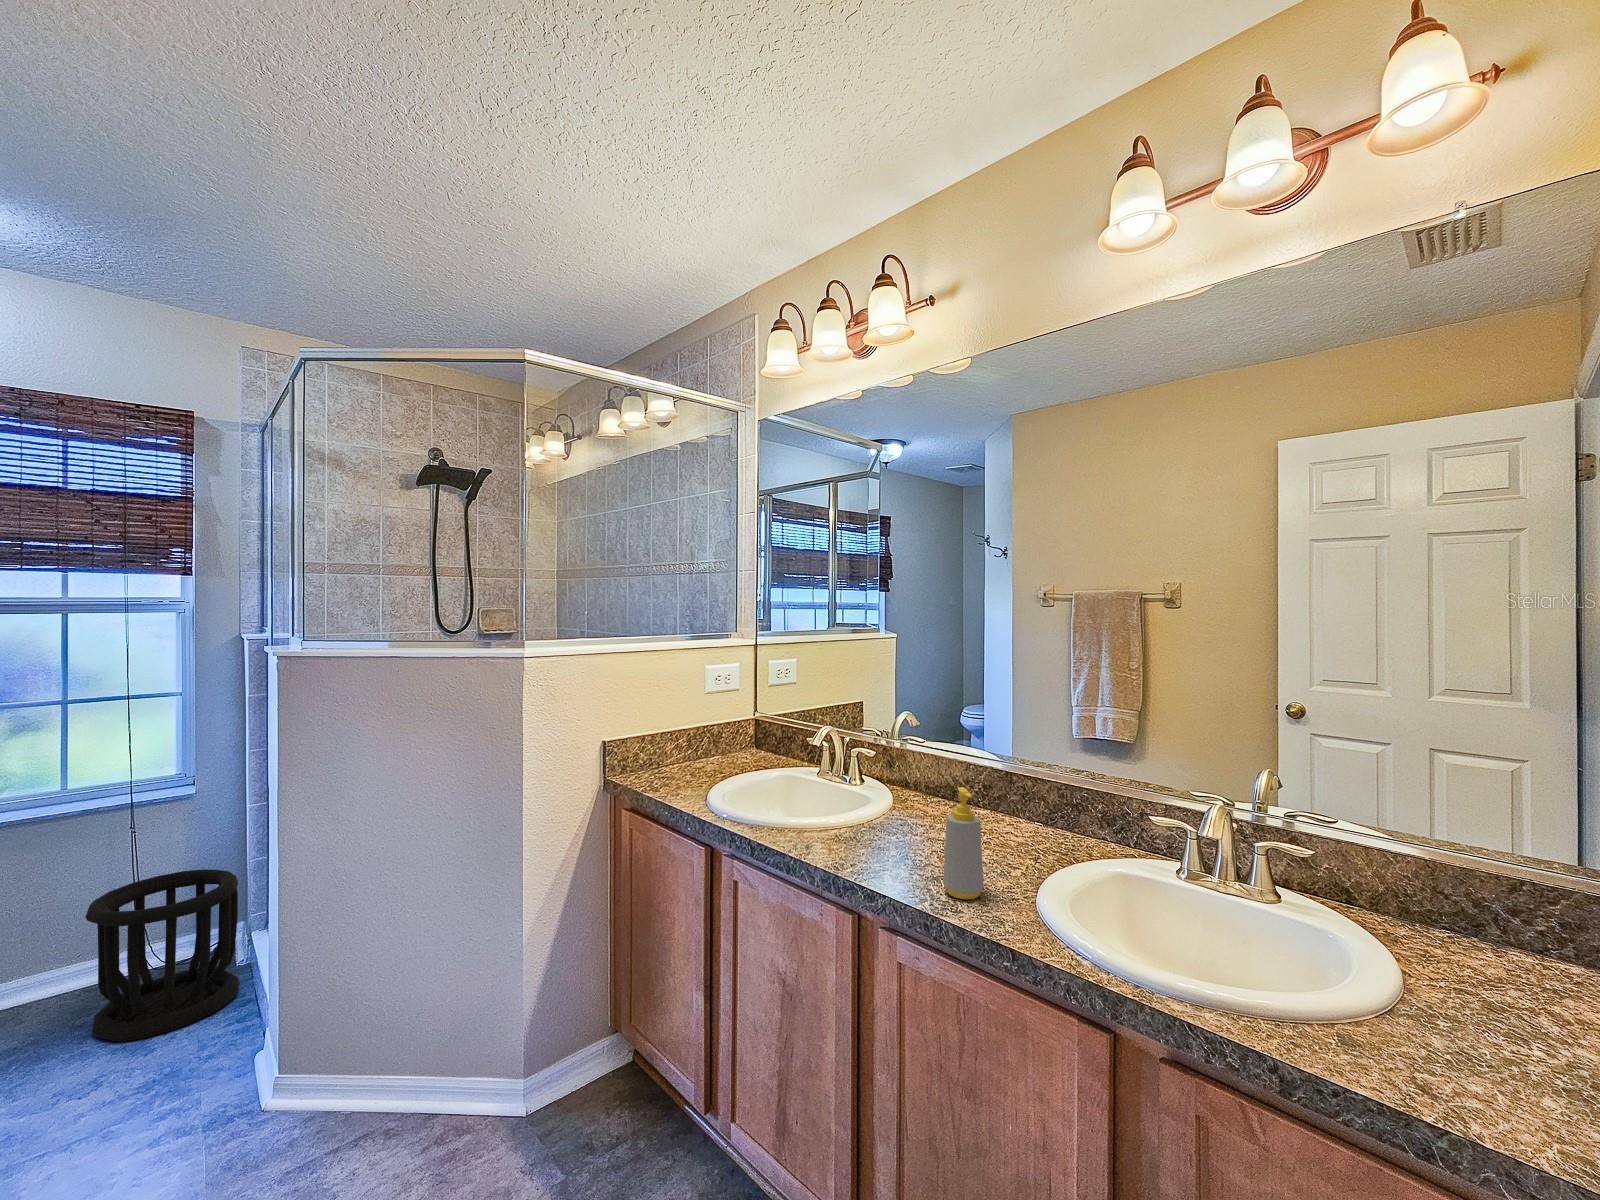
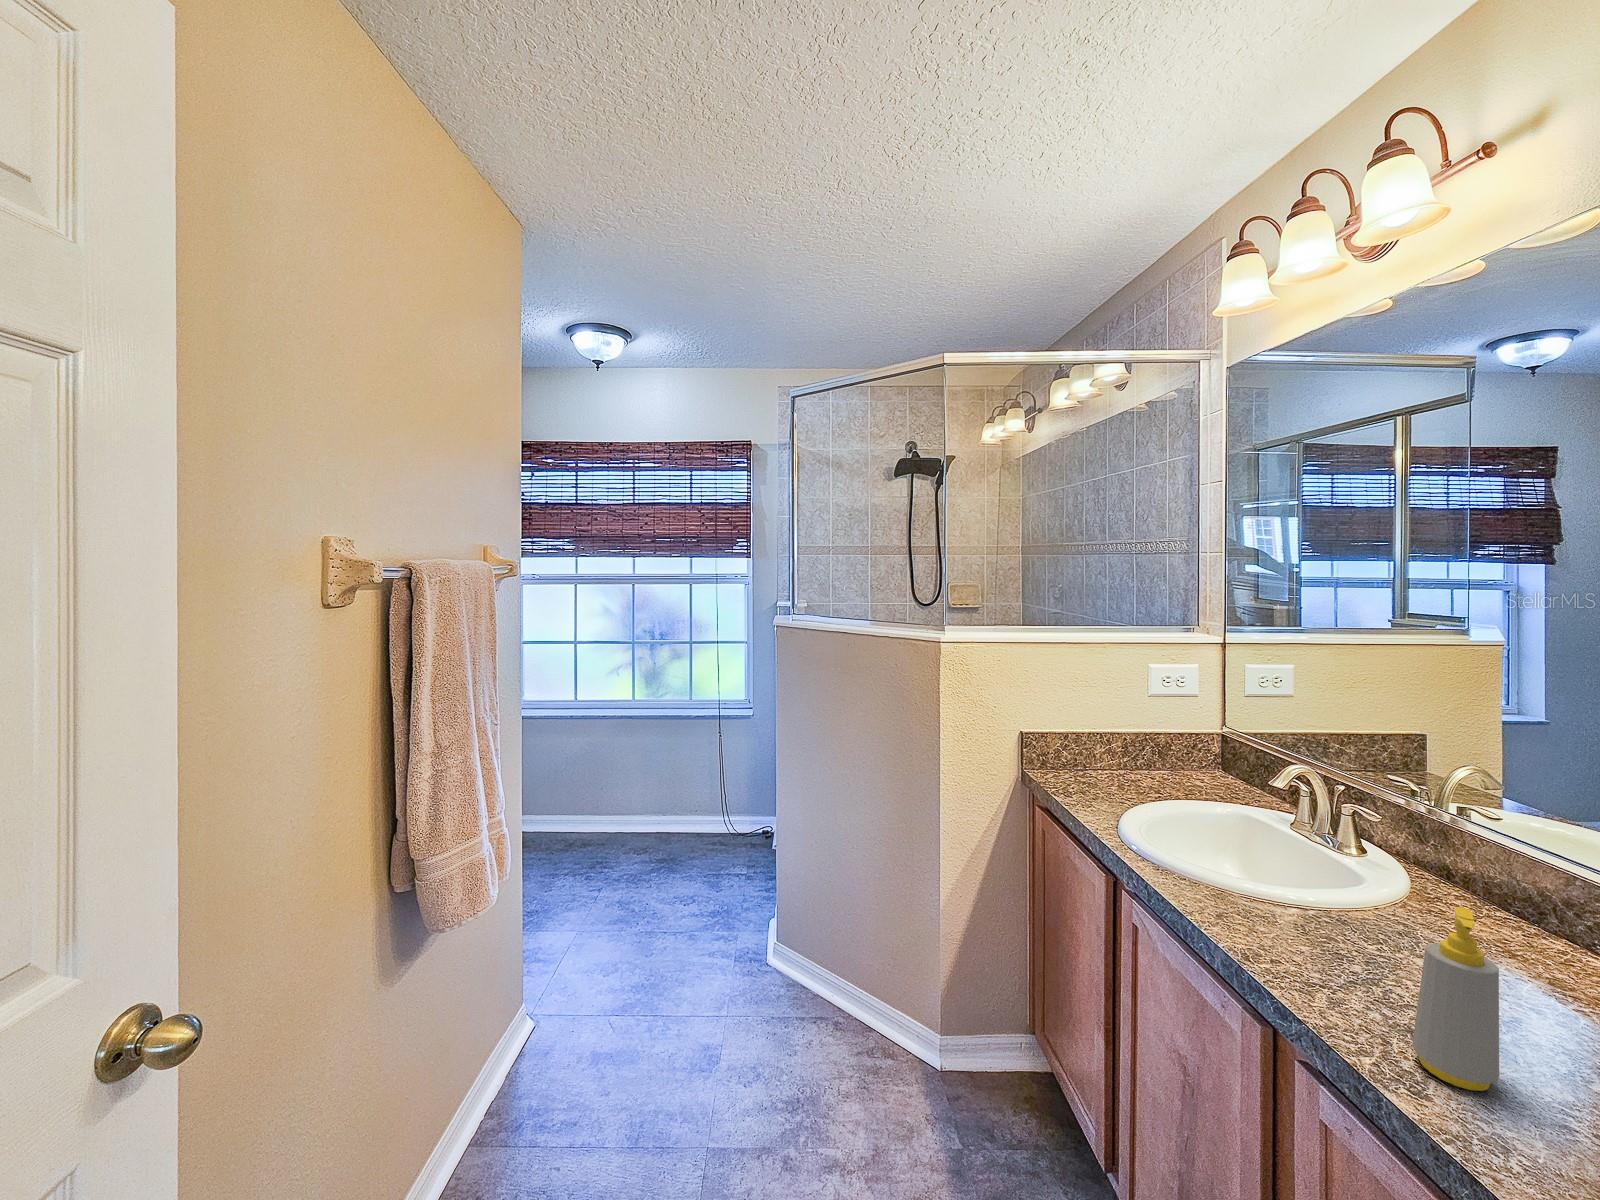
wastebasket: present [85,869,240,1041] -> none [695,769,774,878]

